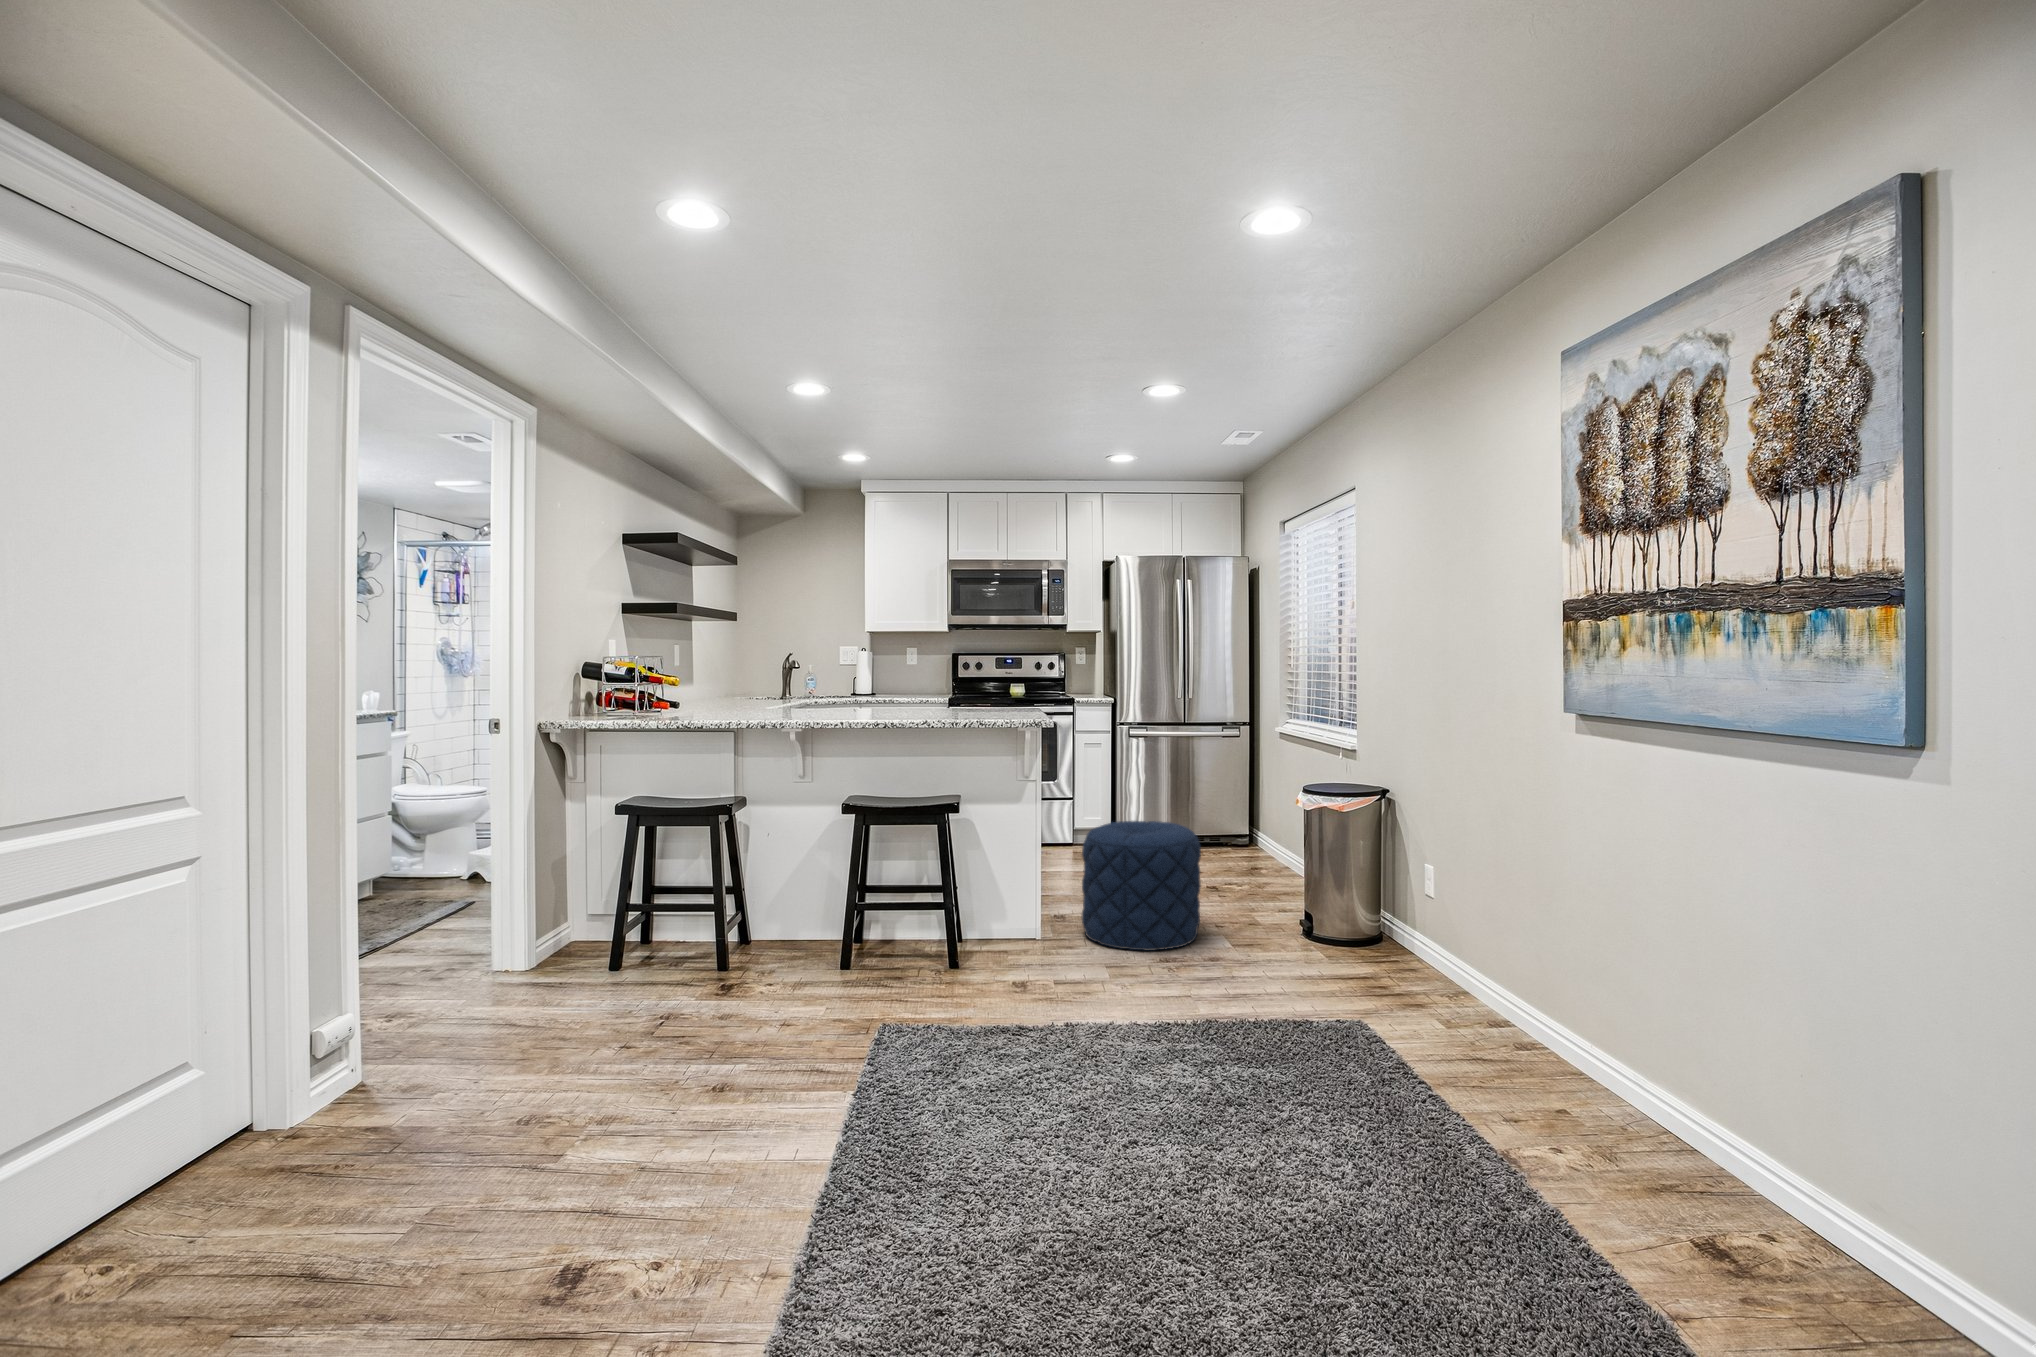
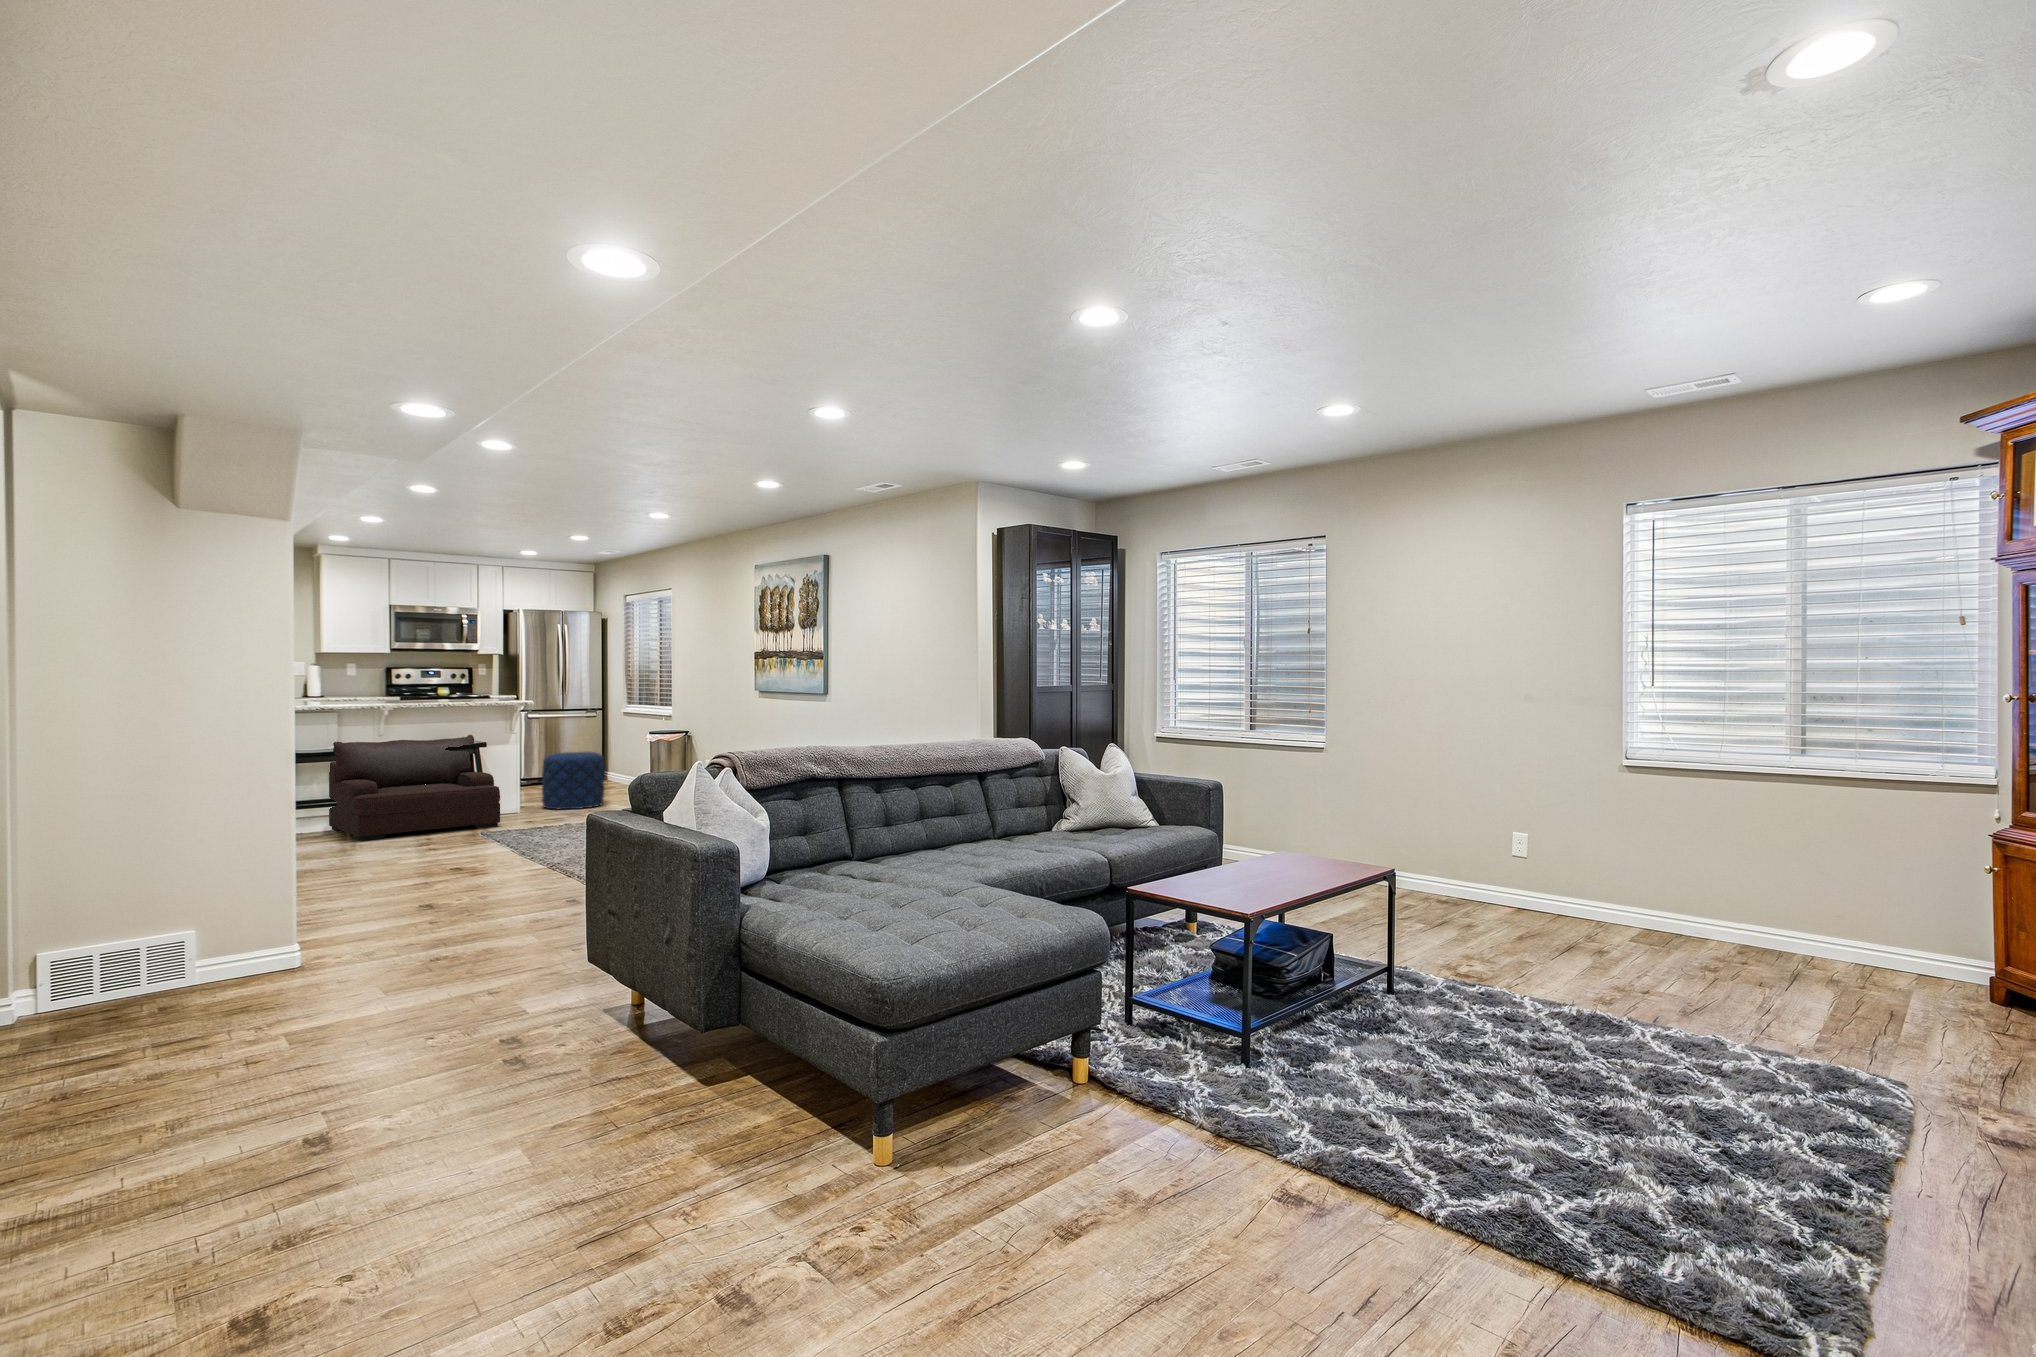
armchair: none [653,784,939,1011] -> present [329,735,500,840]

